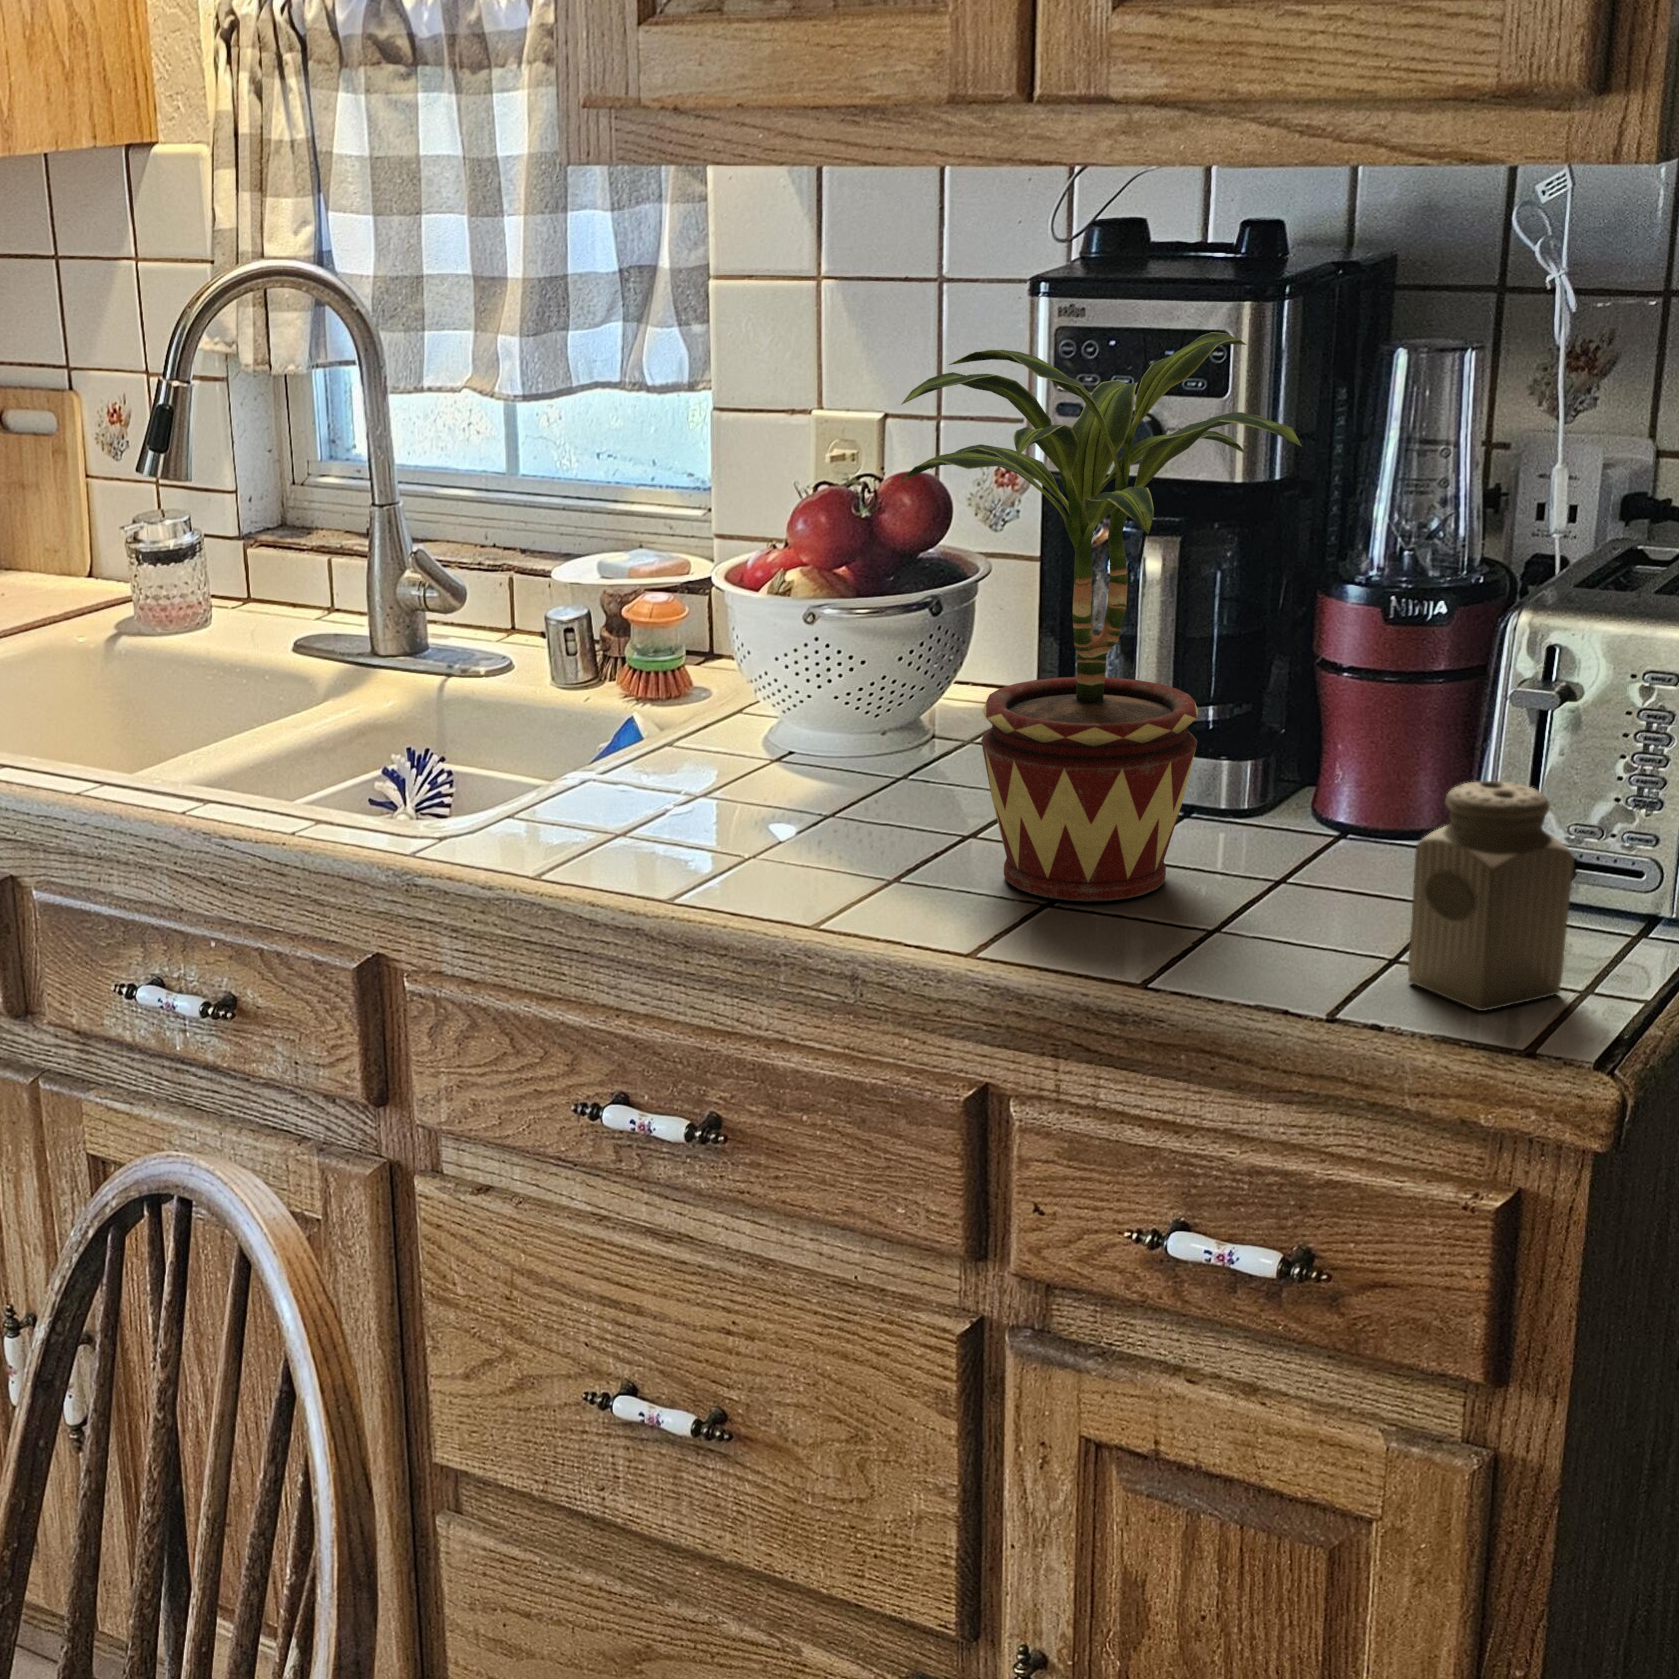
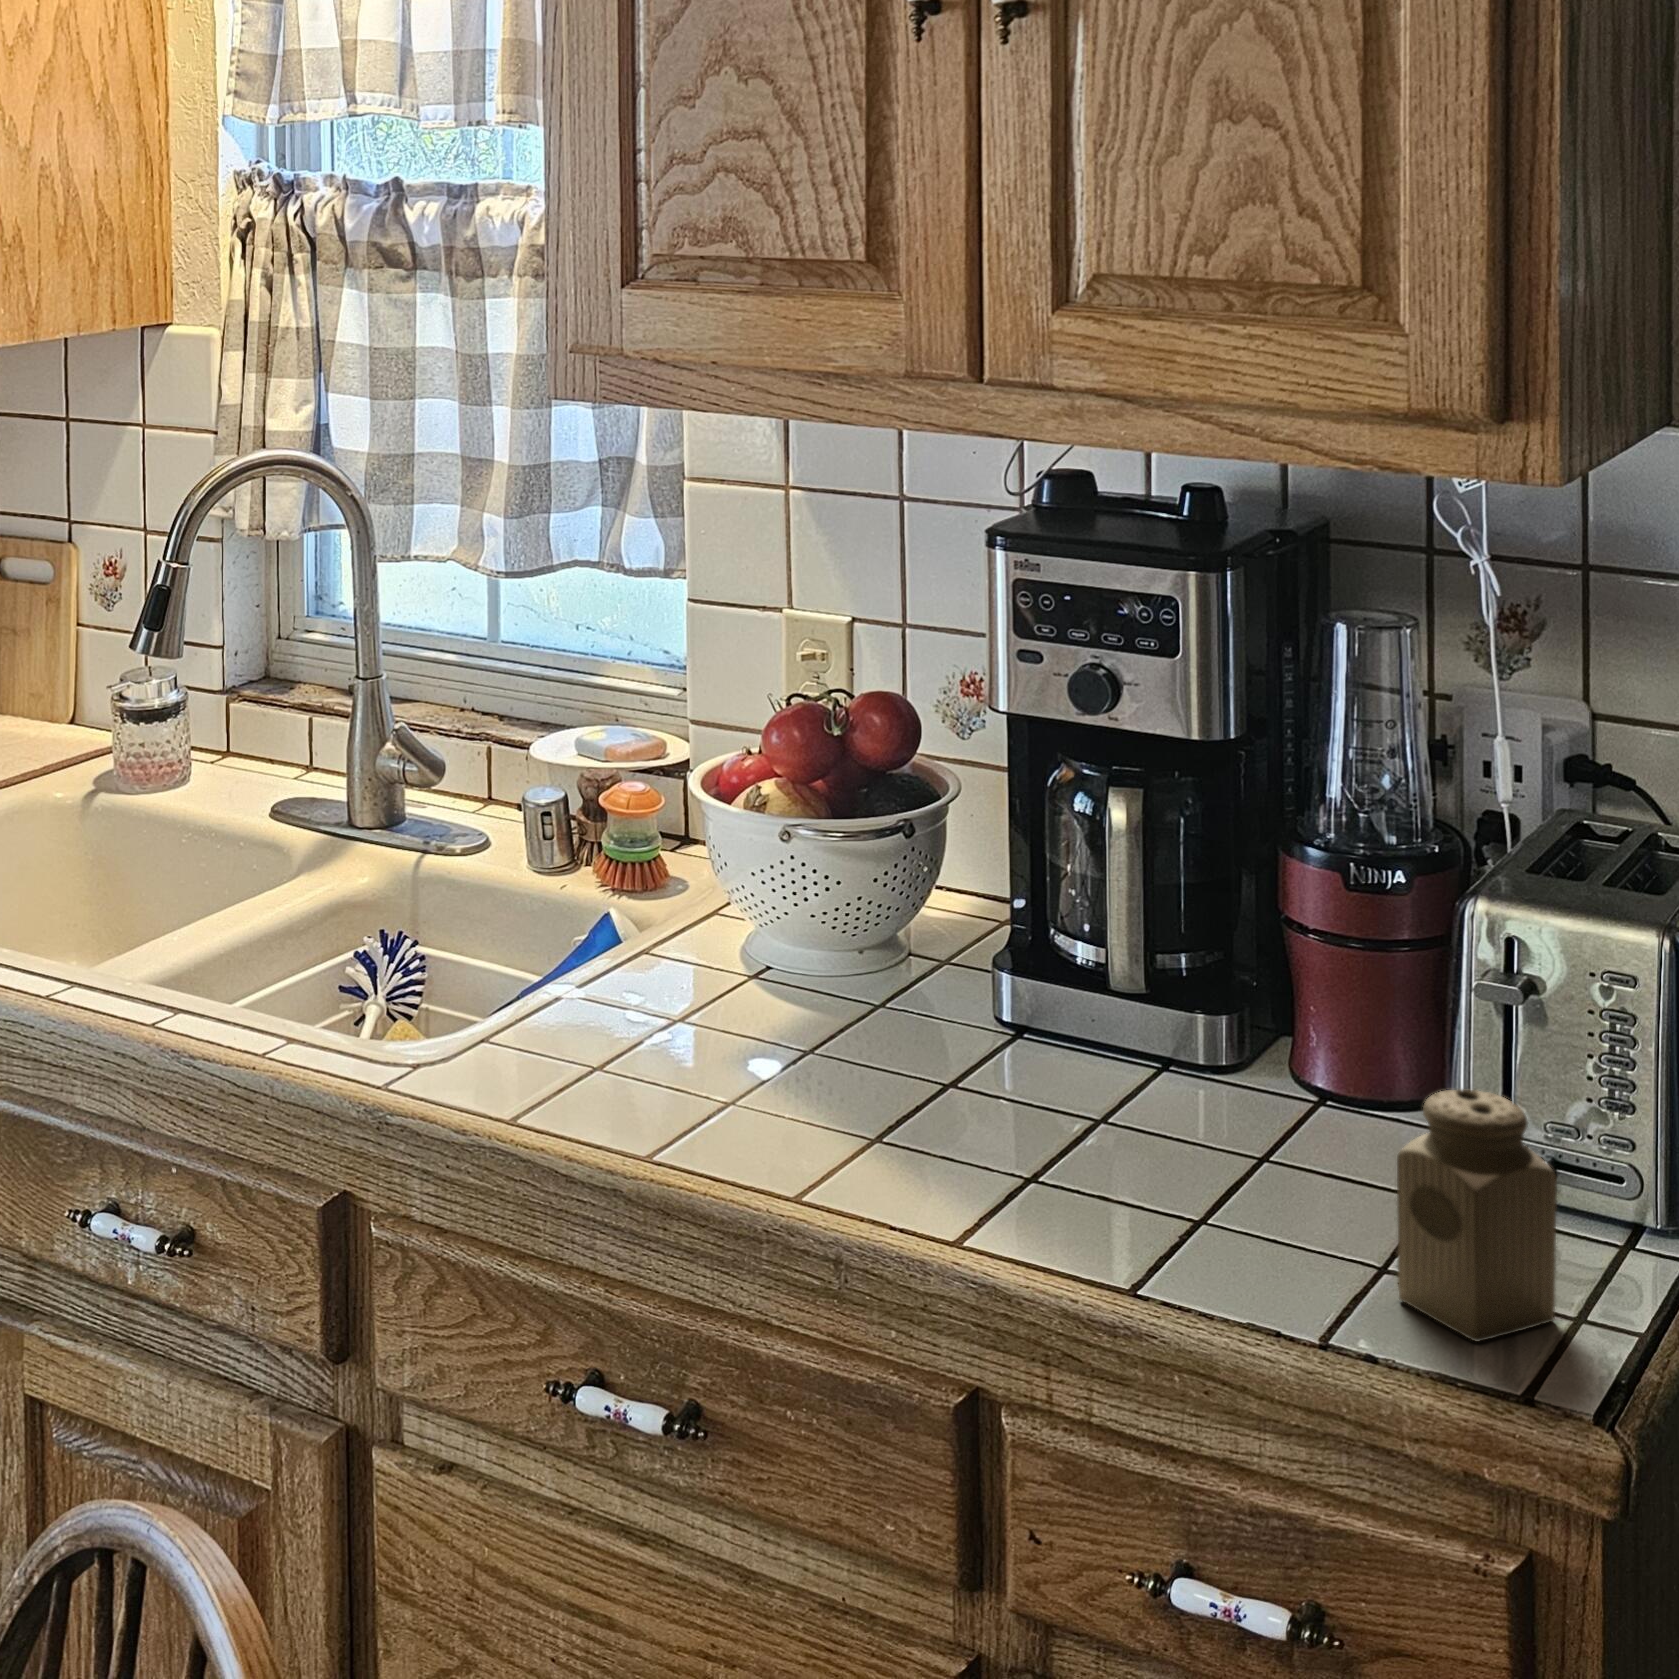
potted plant: present [901,332,1302,901] -> none [871,609,1259,1181]

